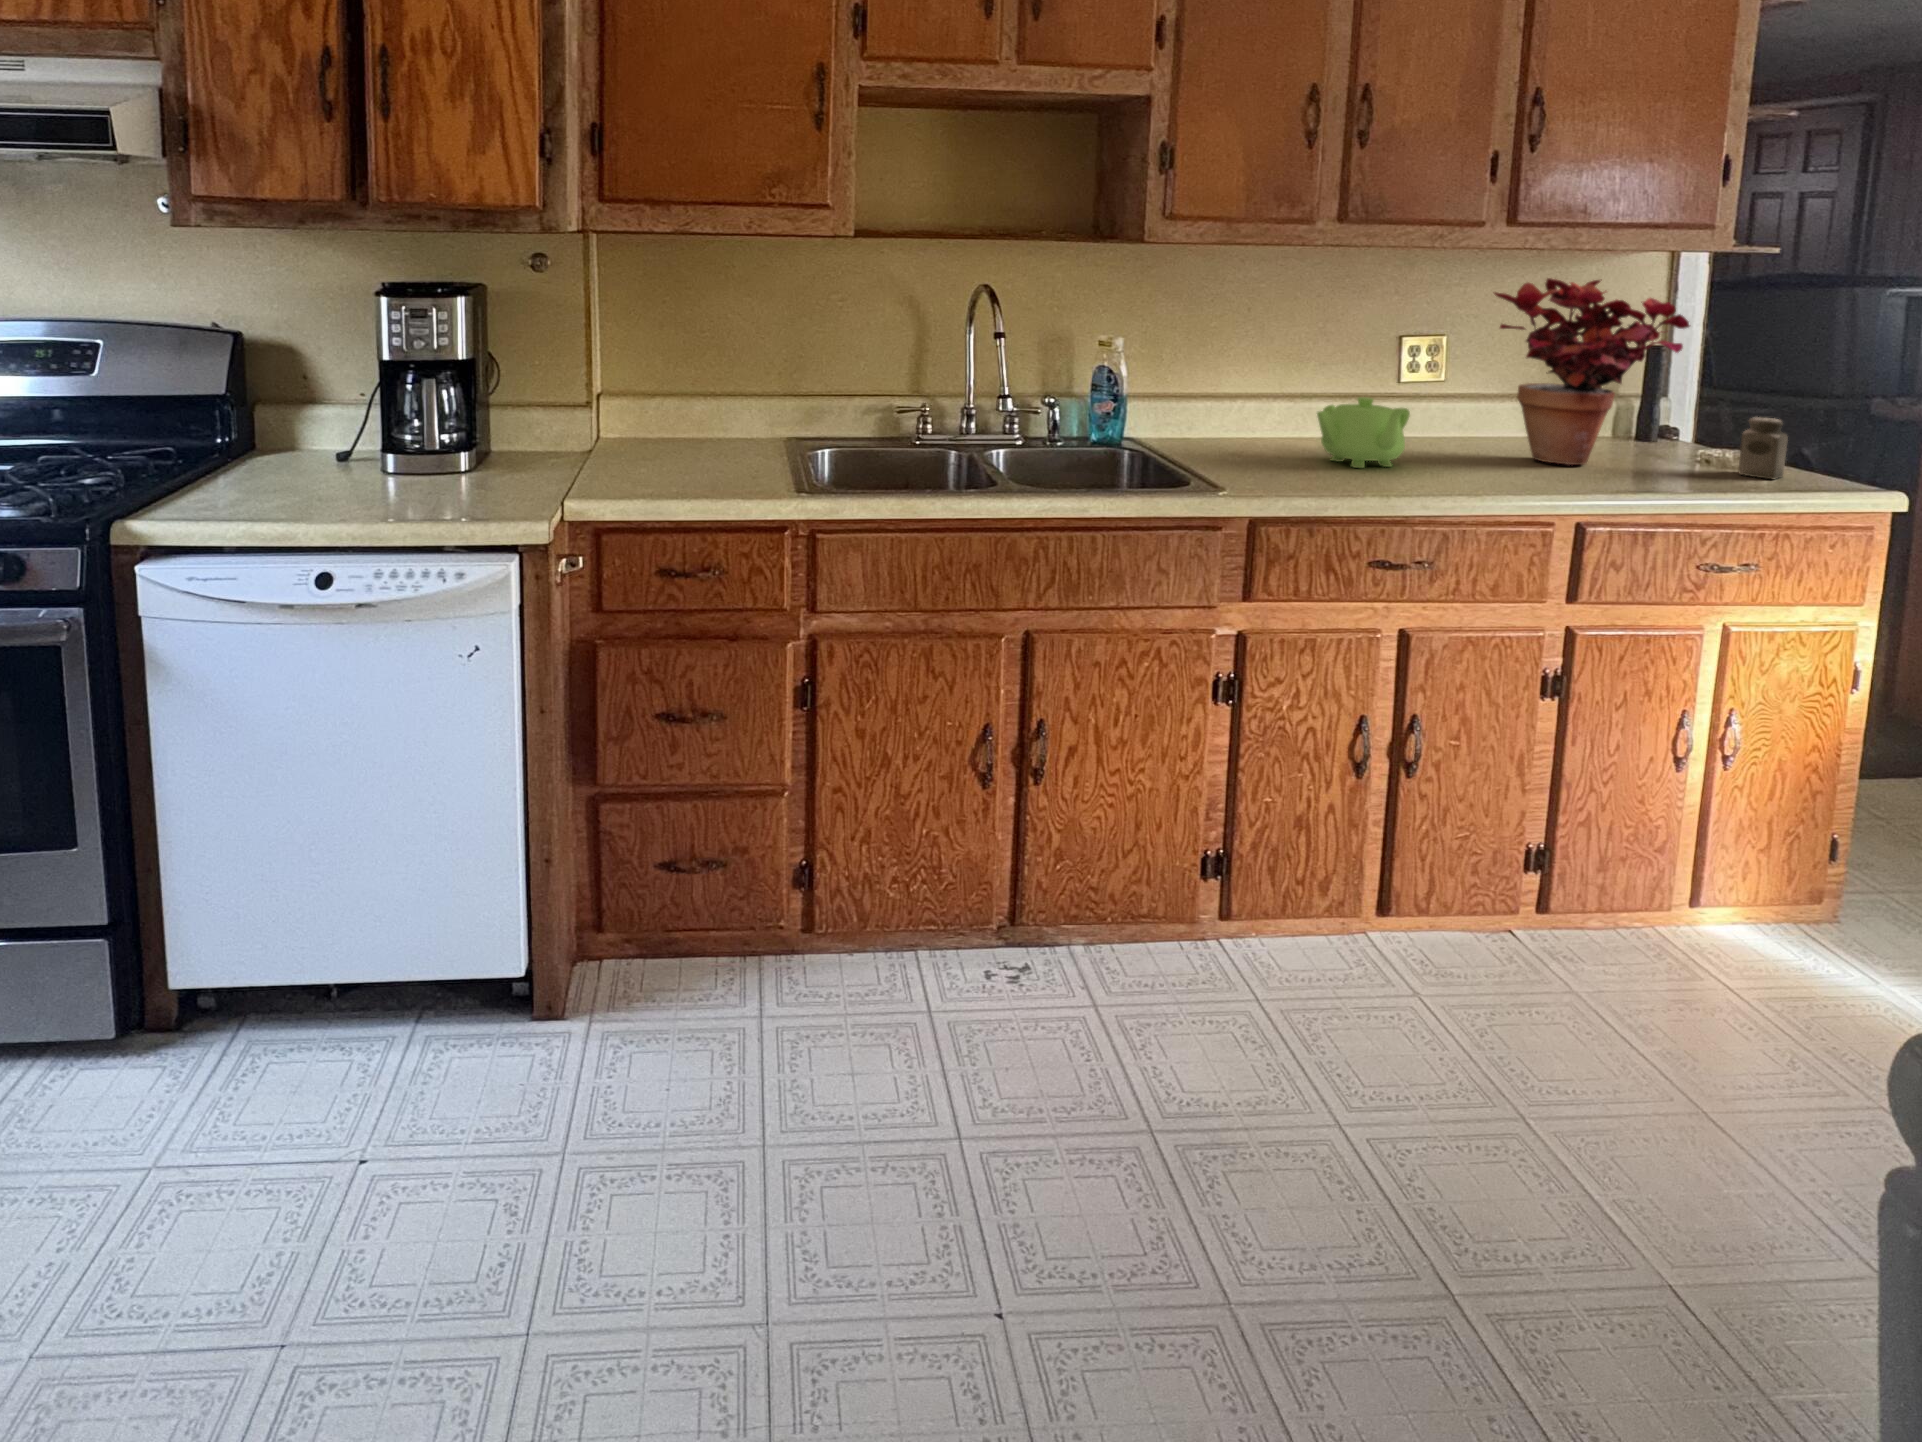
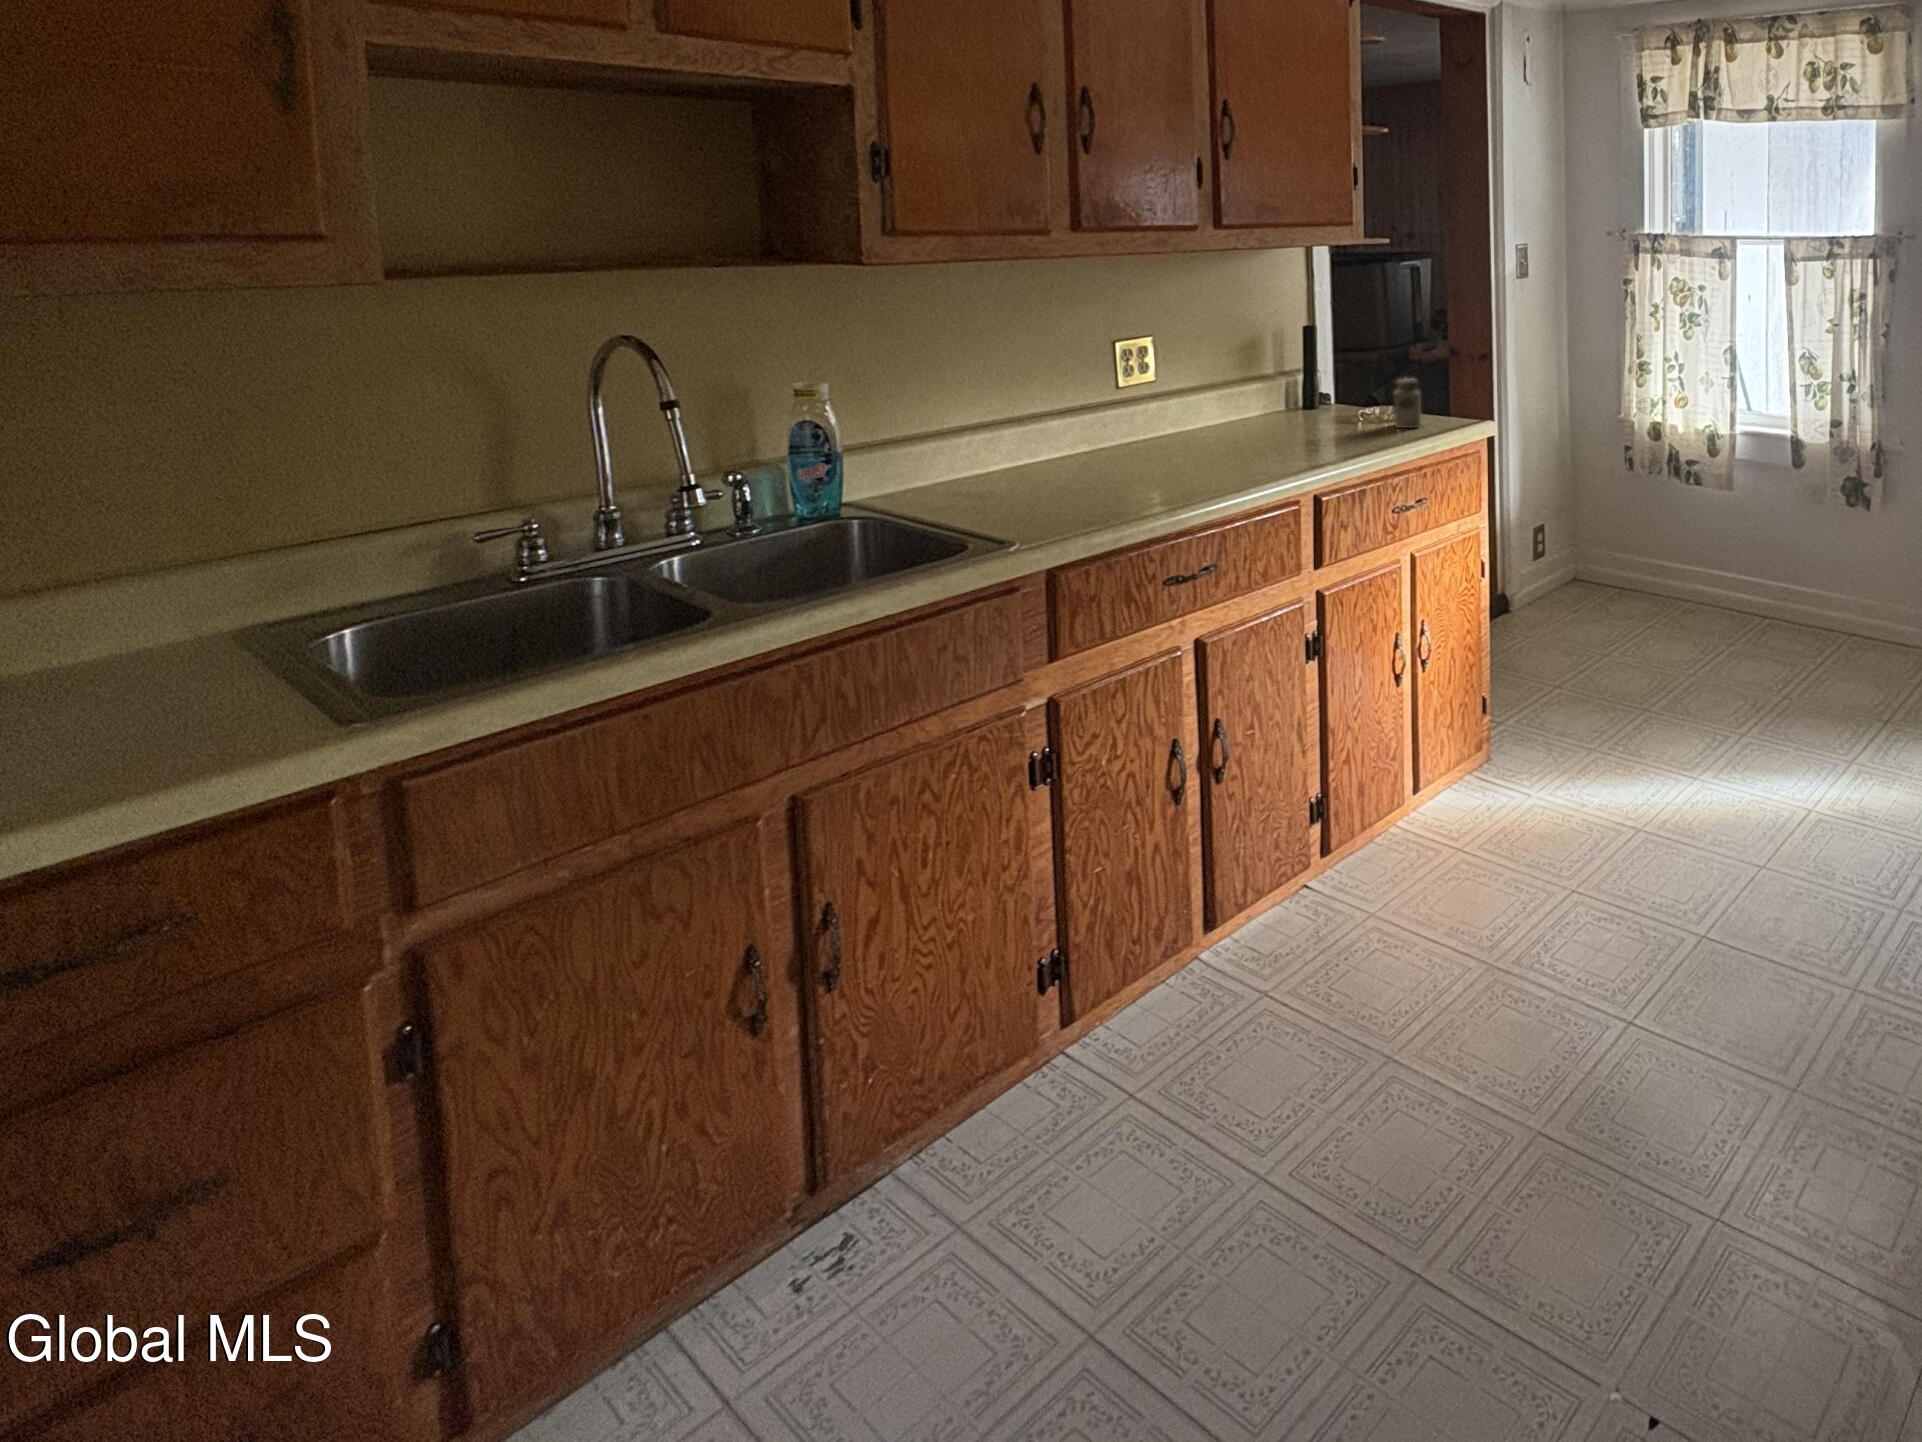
potted plant: present [1494,278,1690,465] -> none [1208,274,1360,445]
teapot: present [1317,397,1410,468] -> none [1068,411,1163,486]

